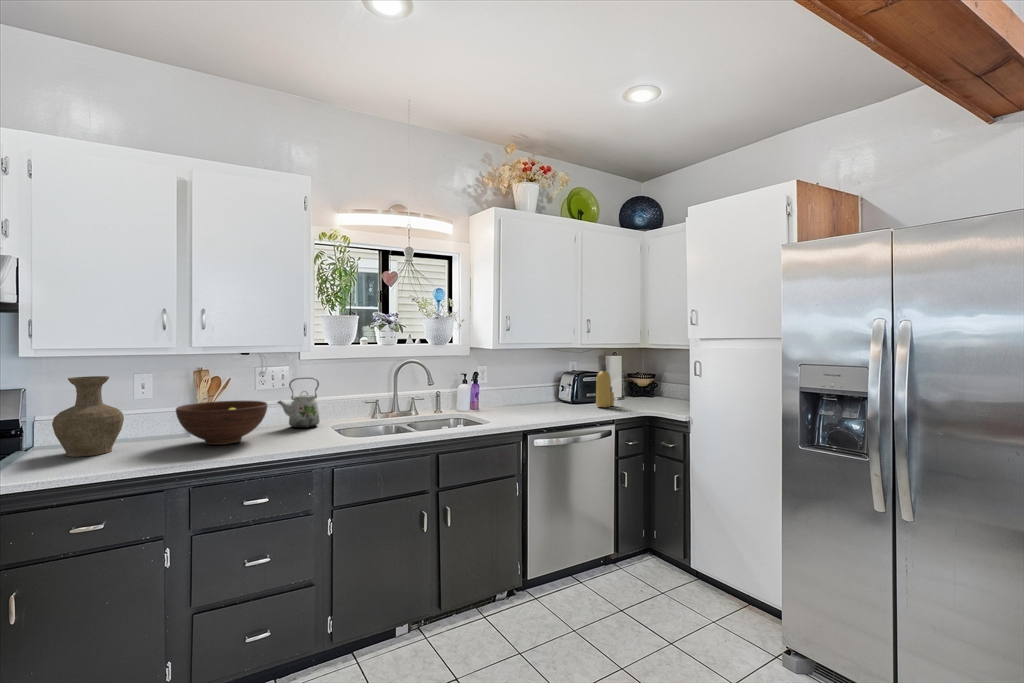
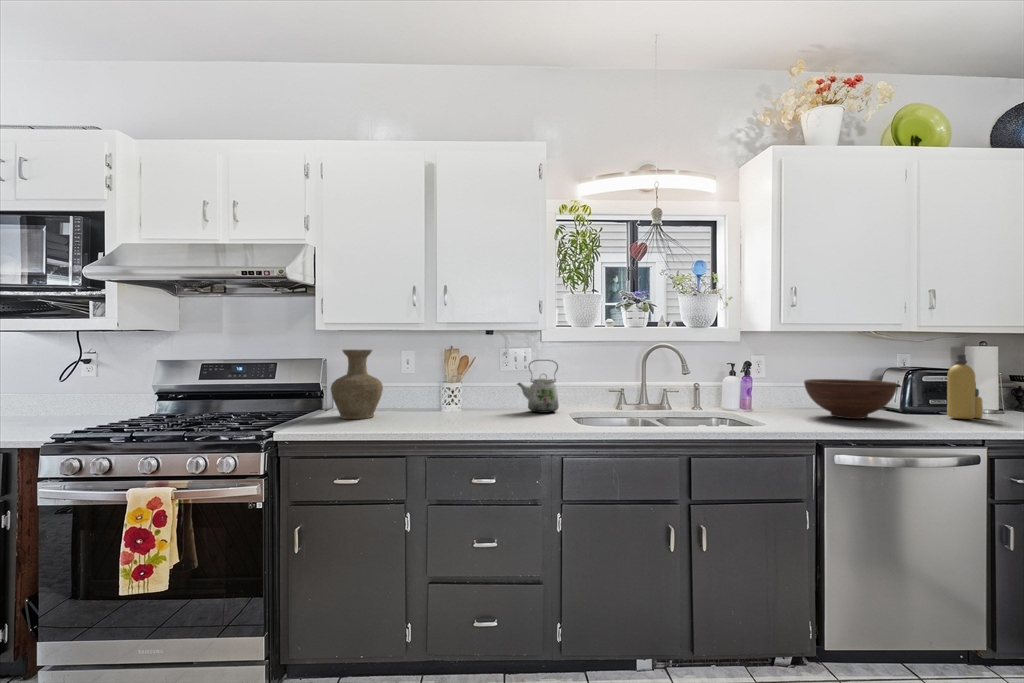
fruit bowl: present [176,401,268,445] -> present [804,379,897,419]

